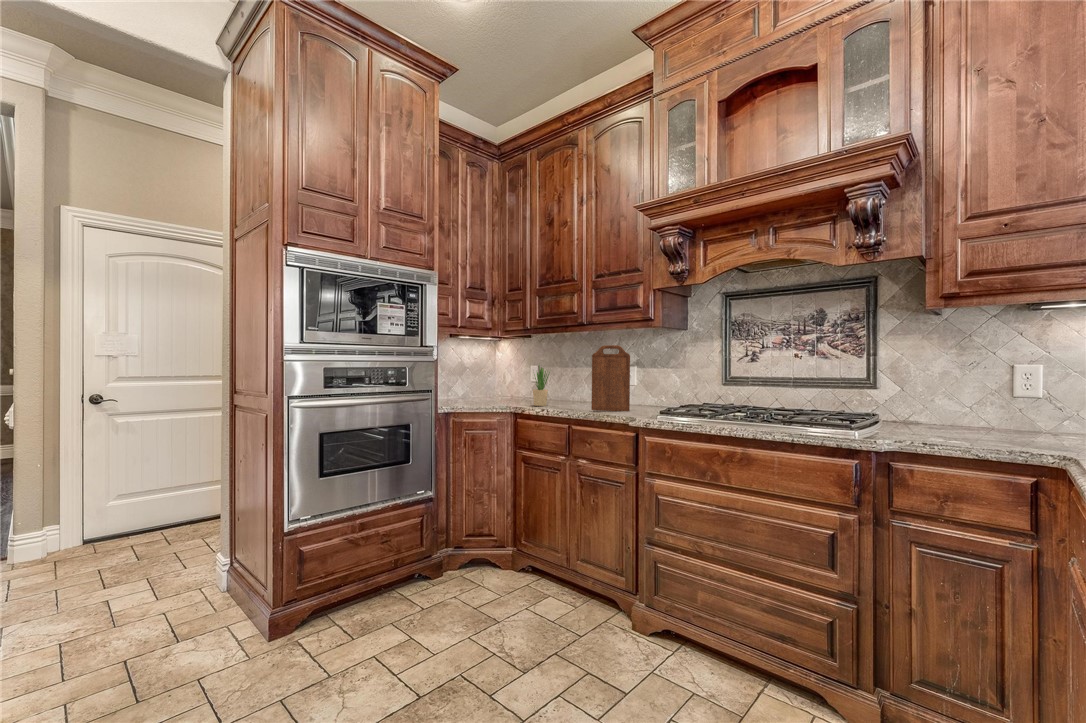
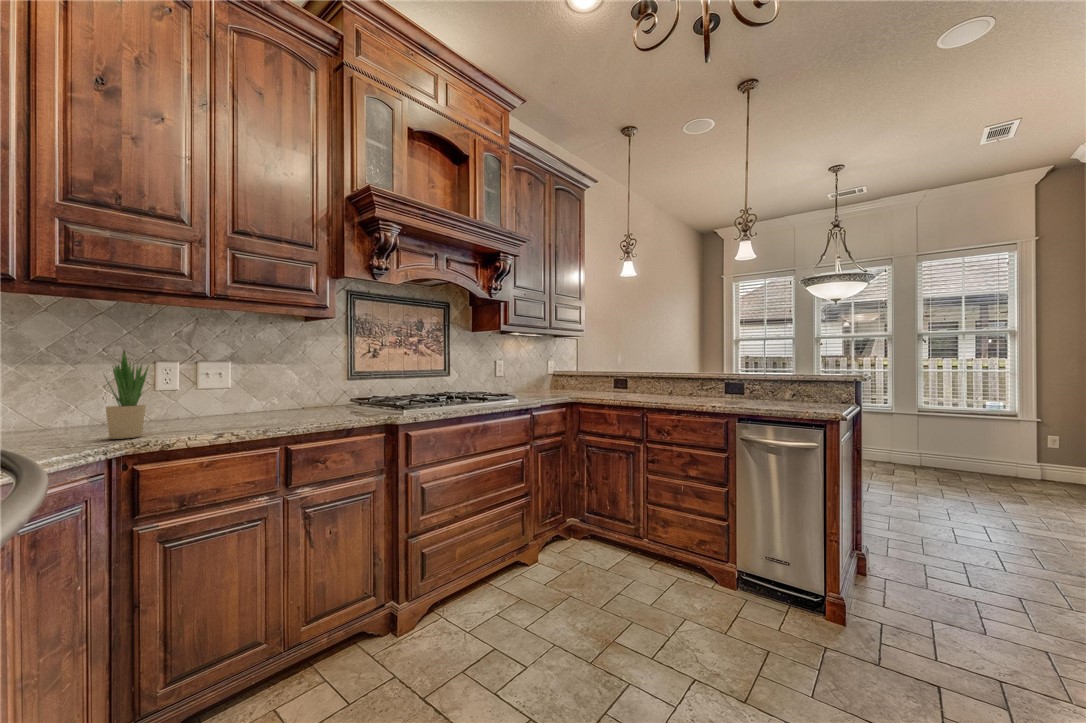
cutting board: present [591,345,630,411] -> none [301,331,337,418]

